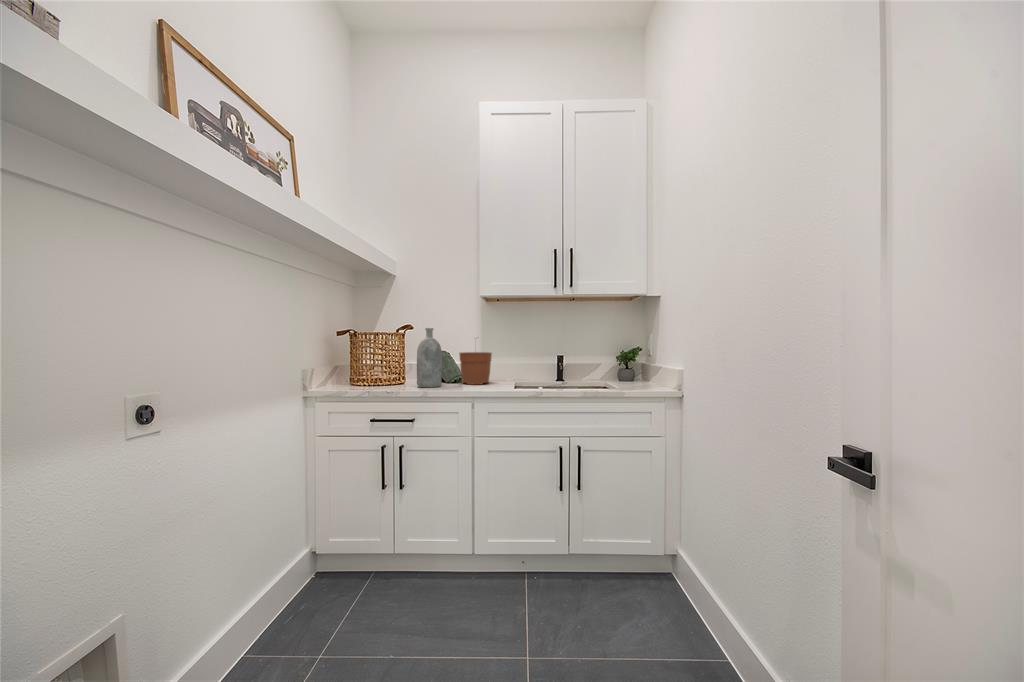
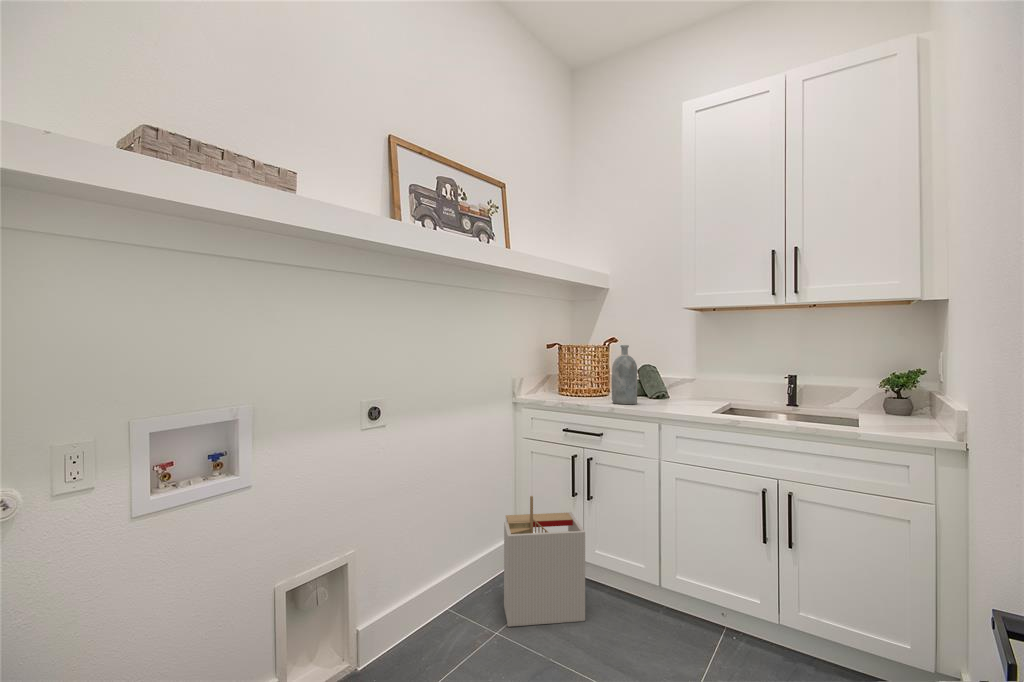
plant pot: present [459,352,492,384] -> none [661,354,698,405]
storage bin: none [309,495,409,649] -> present [504,496,585,627]

